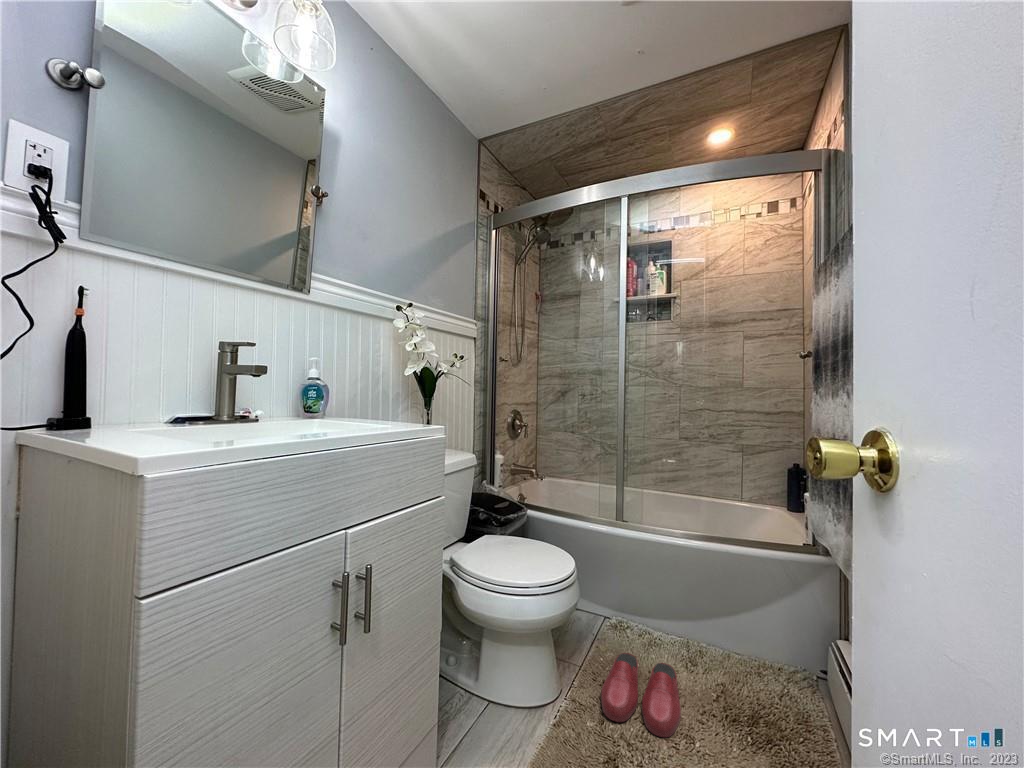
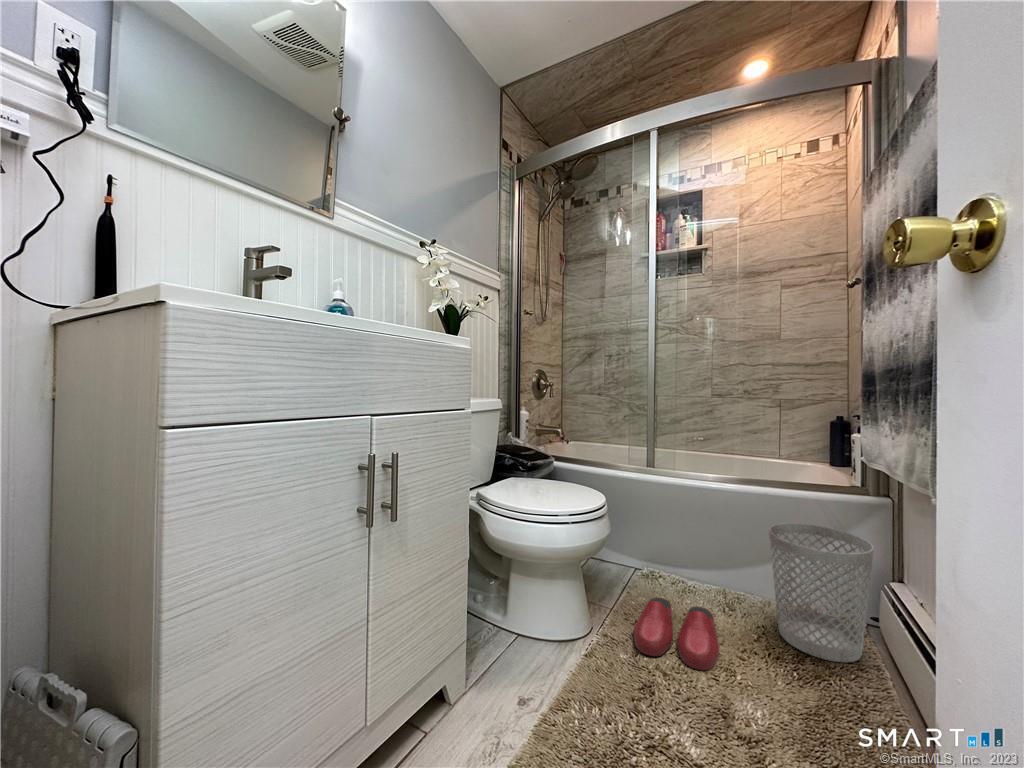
wastebasket: none [728,583,821,724] -> present [769,523,874,663]

